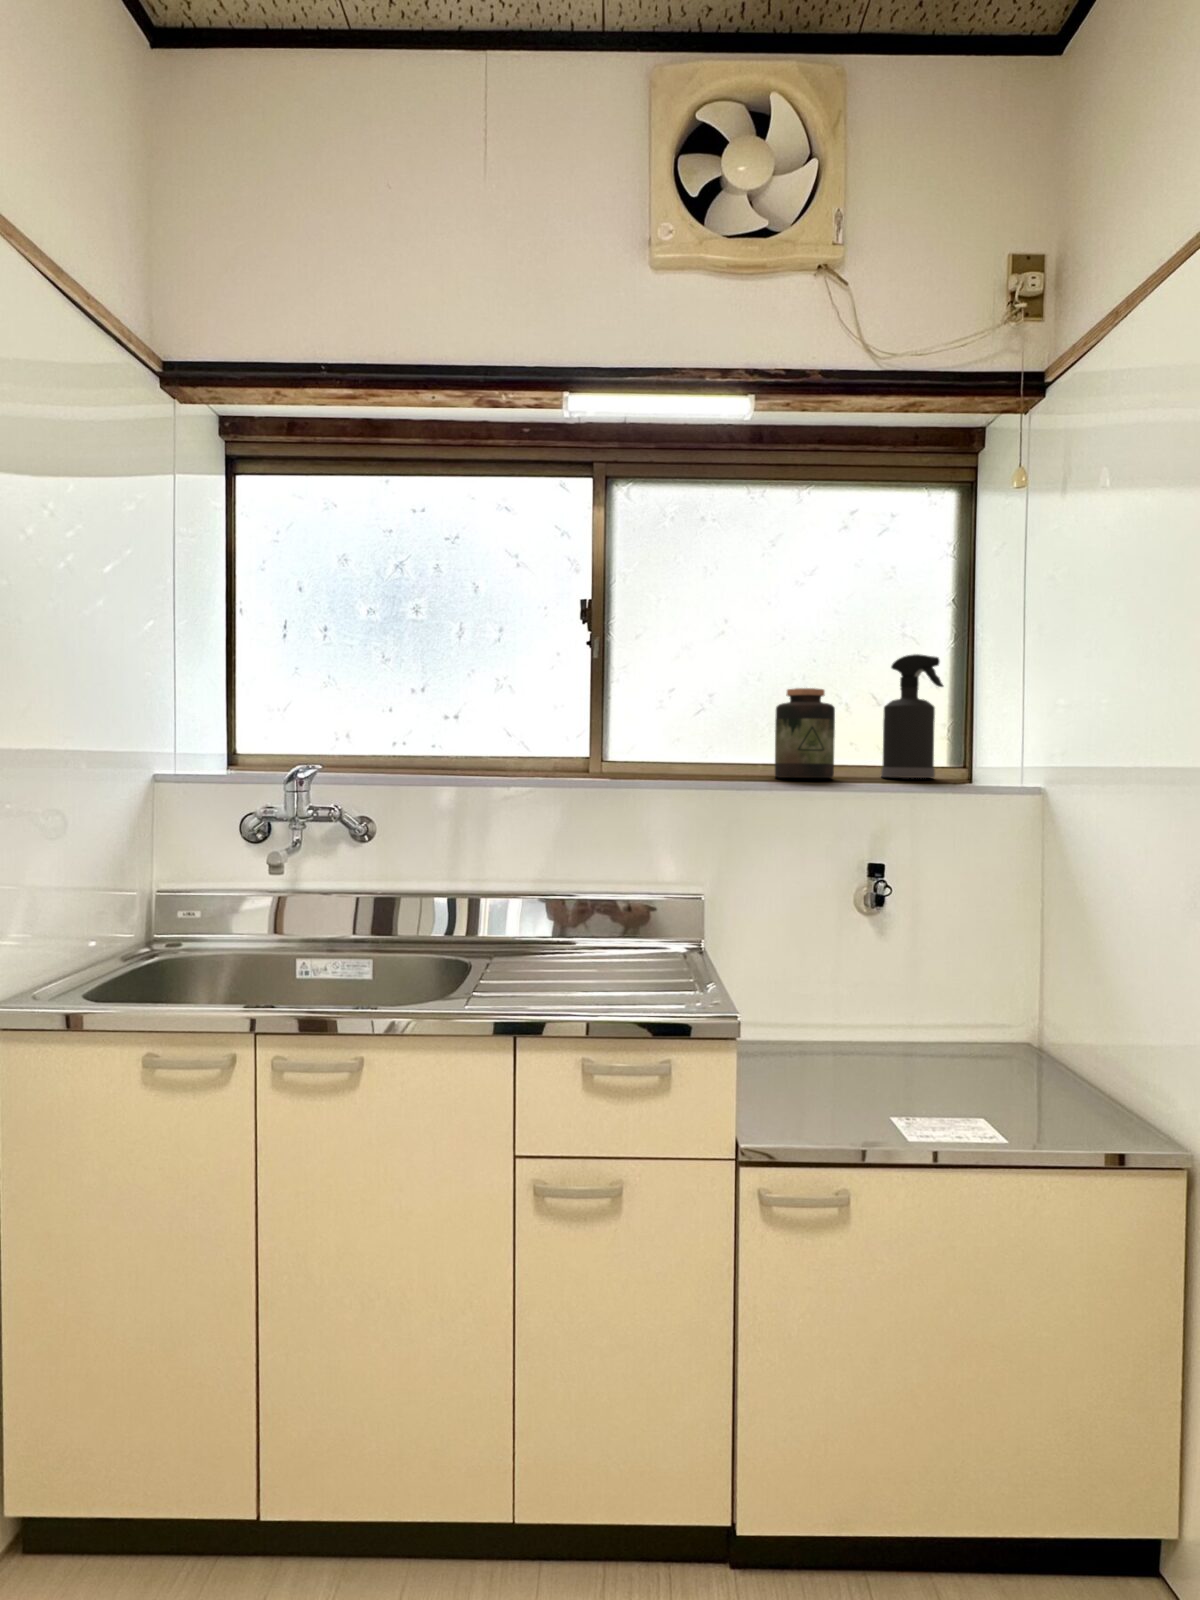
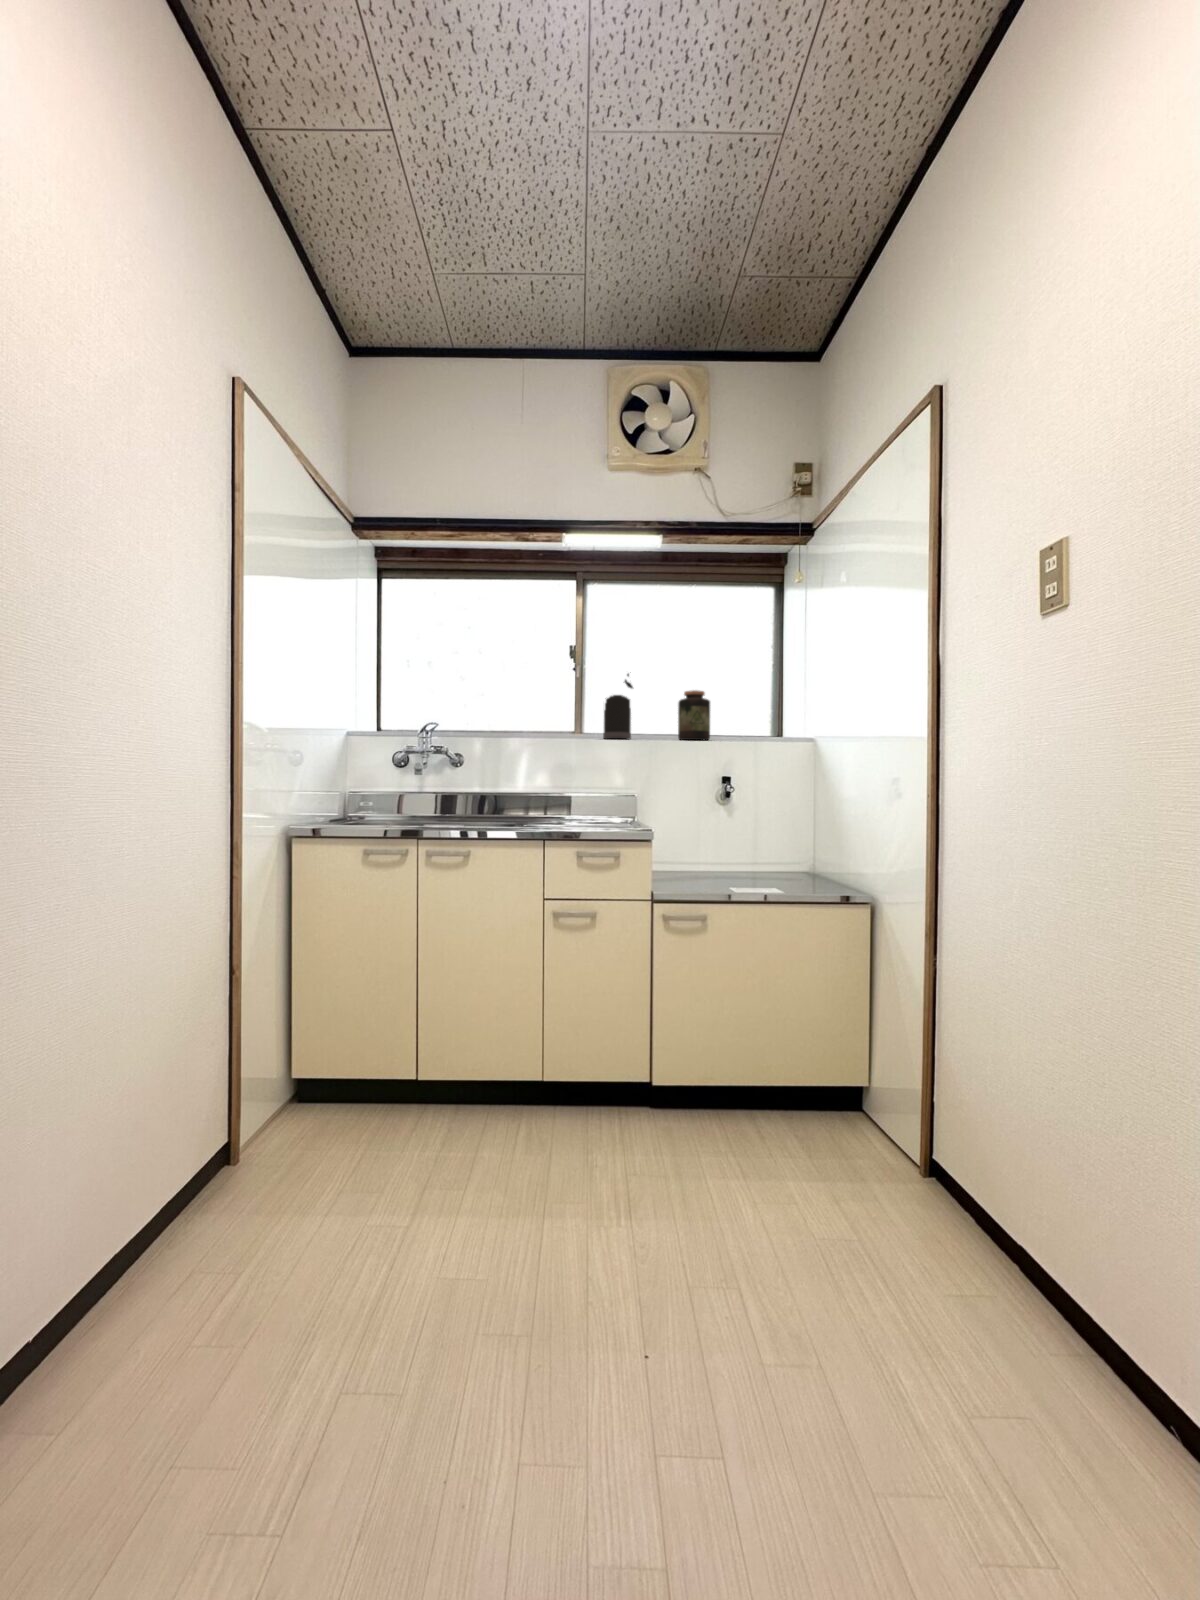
spray bottle: present [881,654,943,778] -> present [603,674,633,739]

